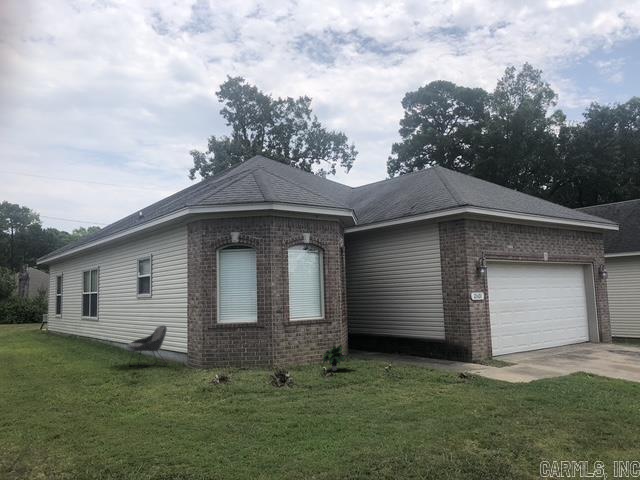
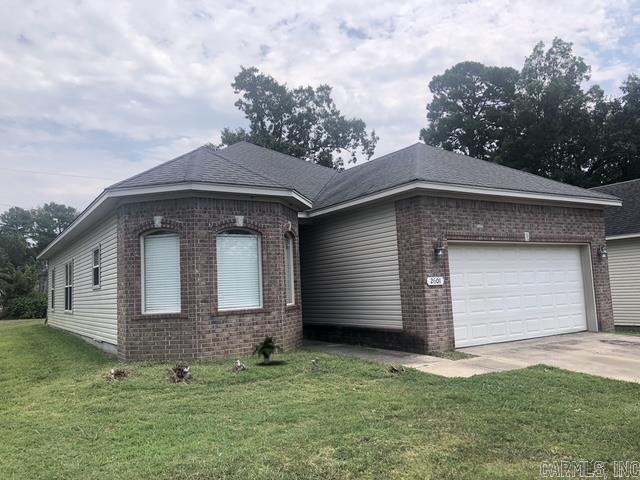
lounge chair: present [127,325,167,370] -> none [69,316,110,362]

